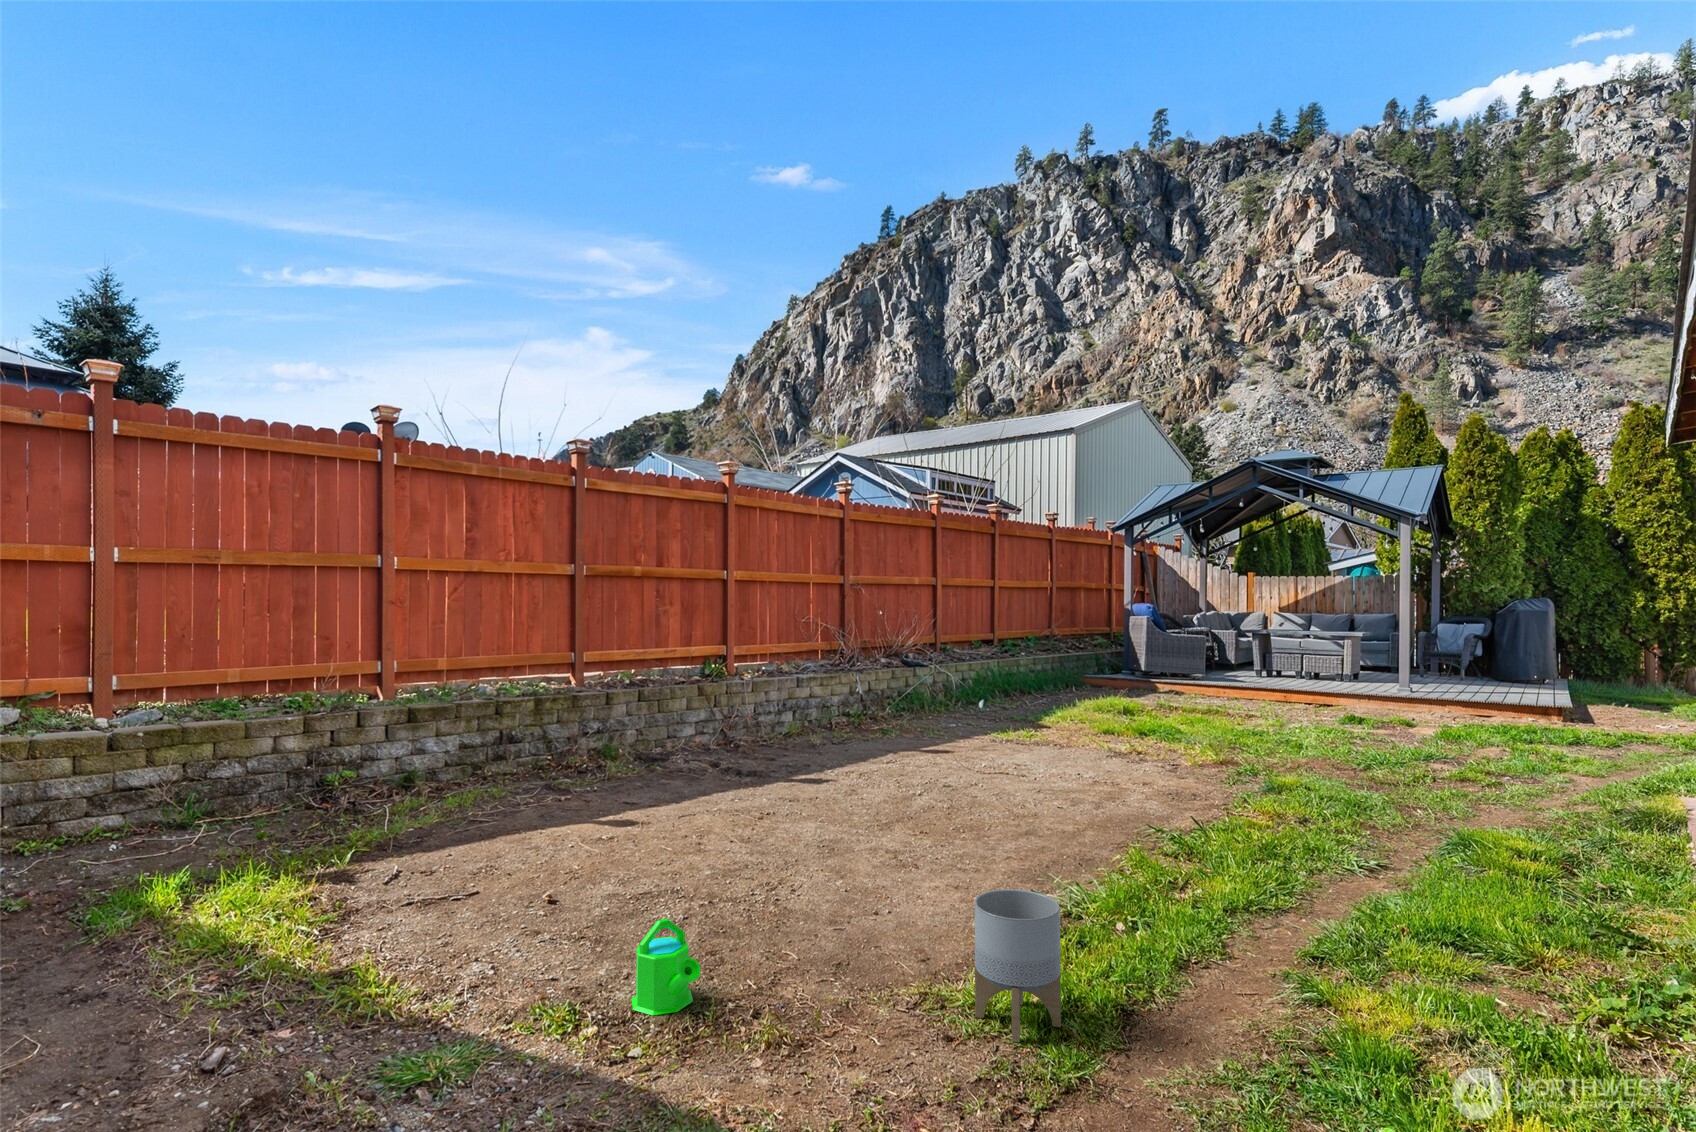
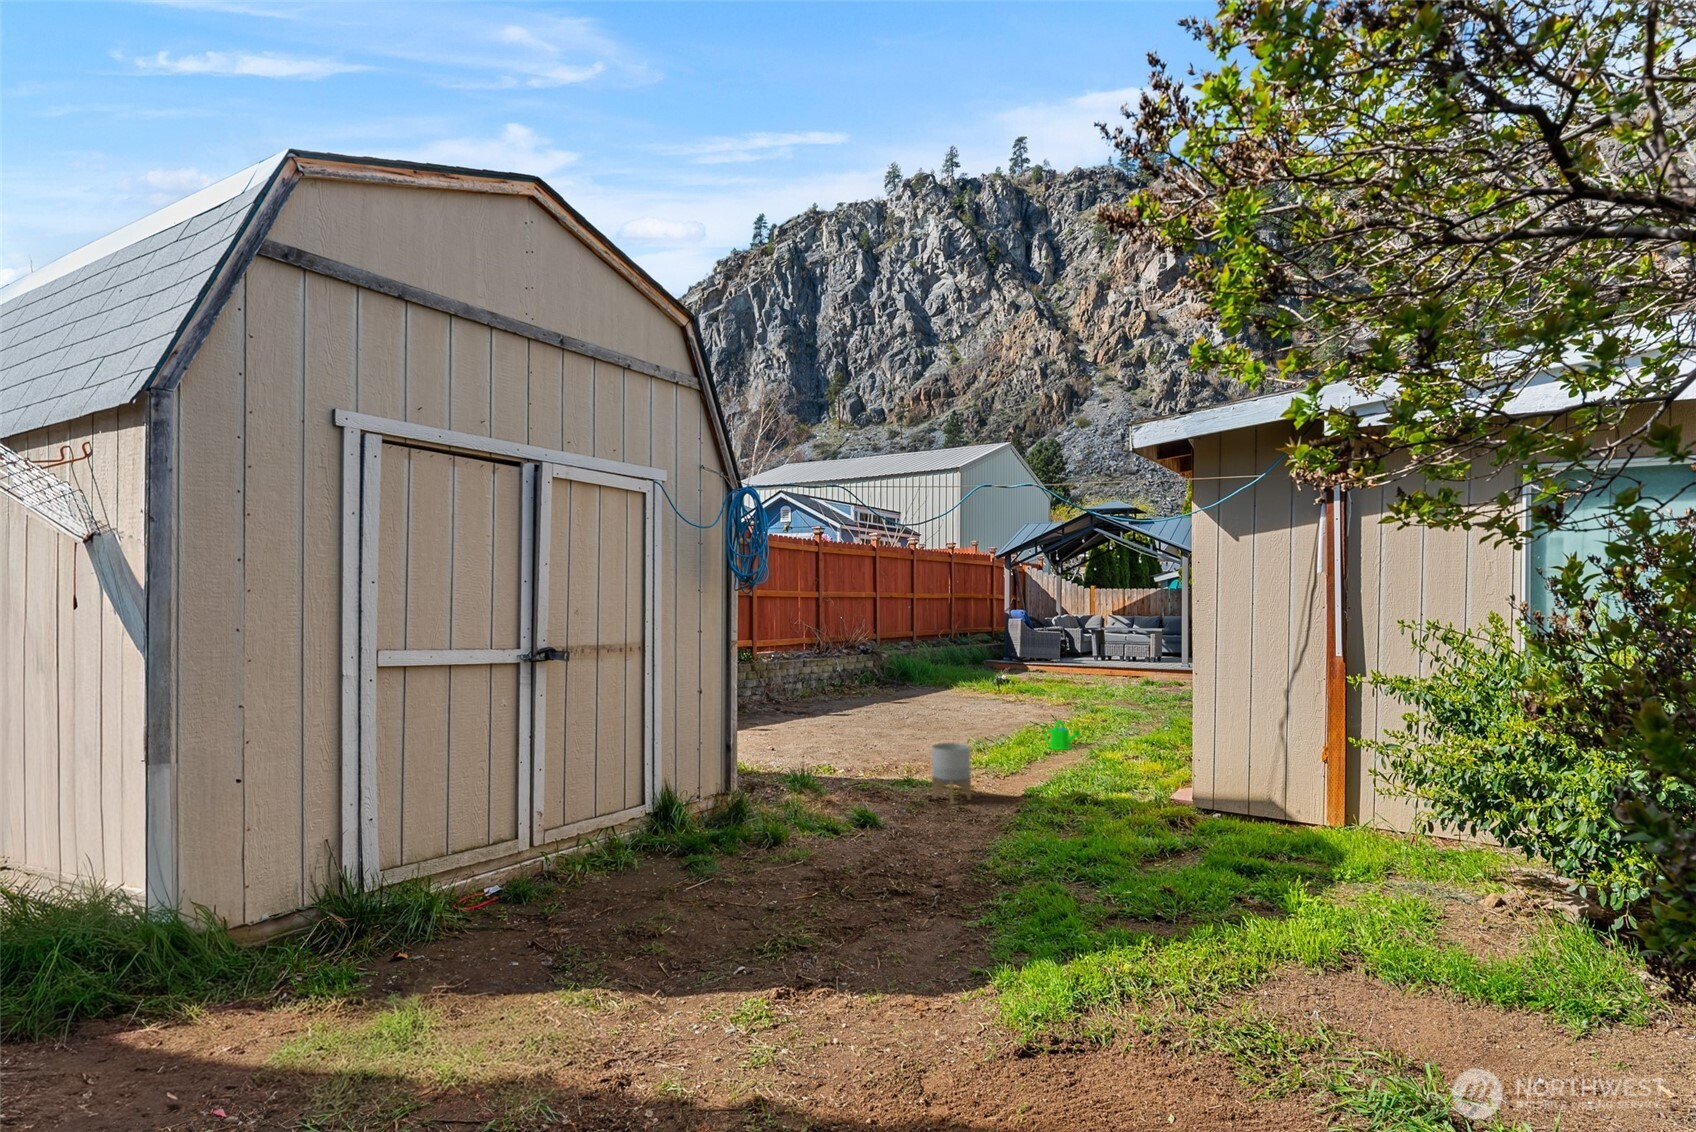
watering can: present [632,918,701,1015] -> present [1044,720,1080,750]

